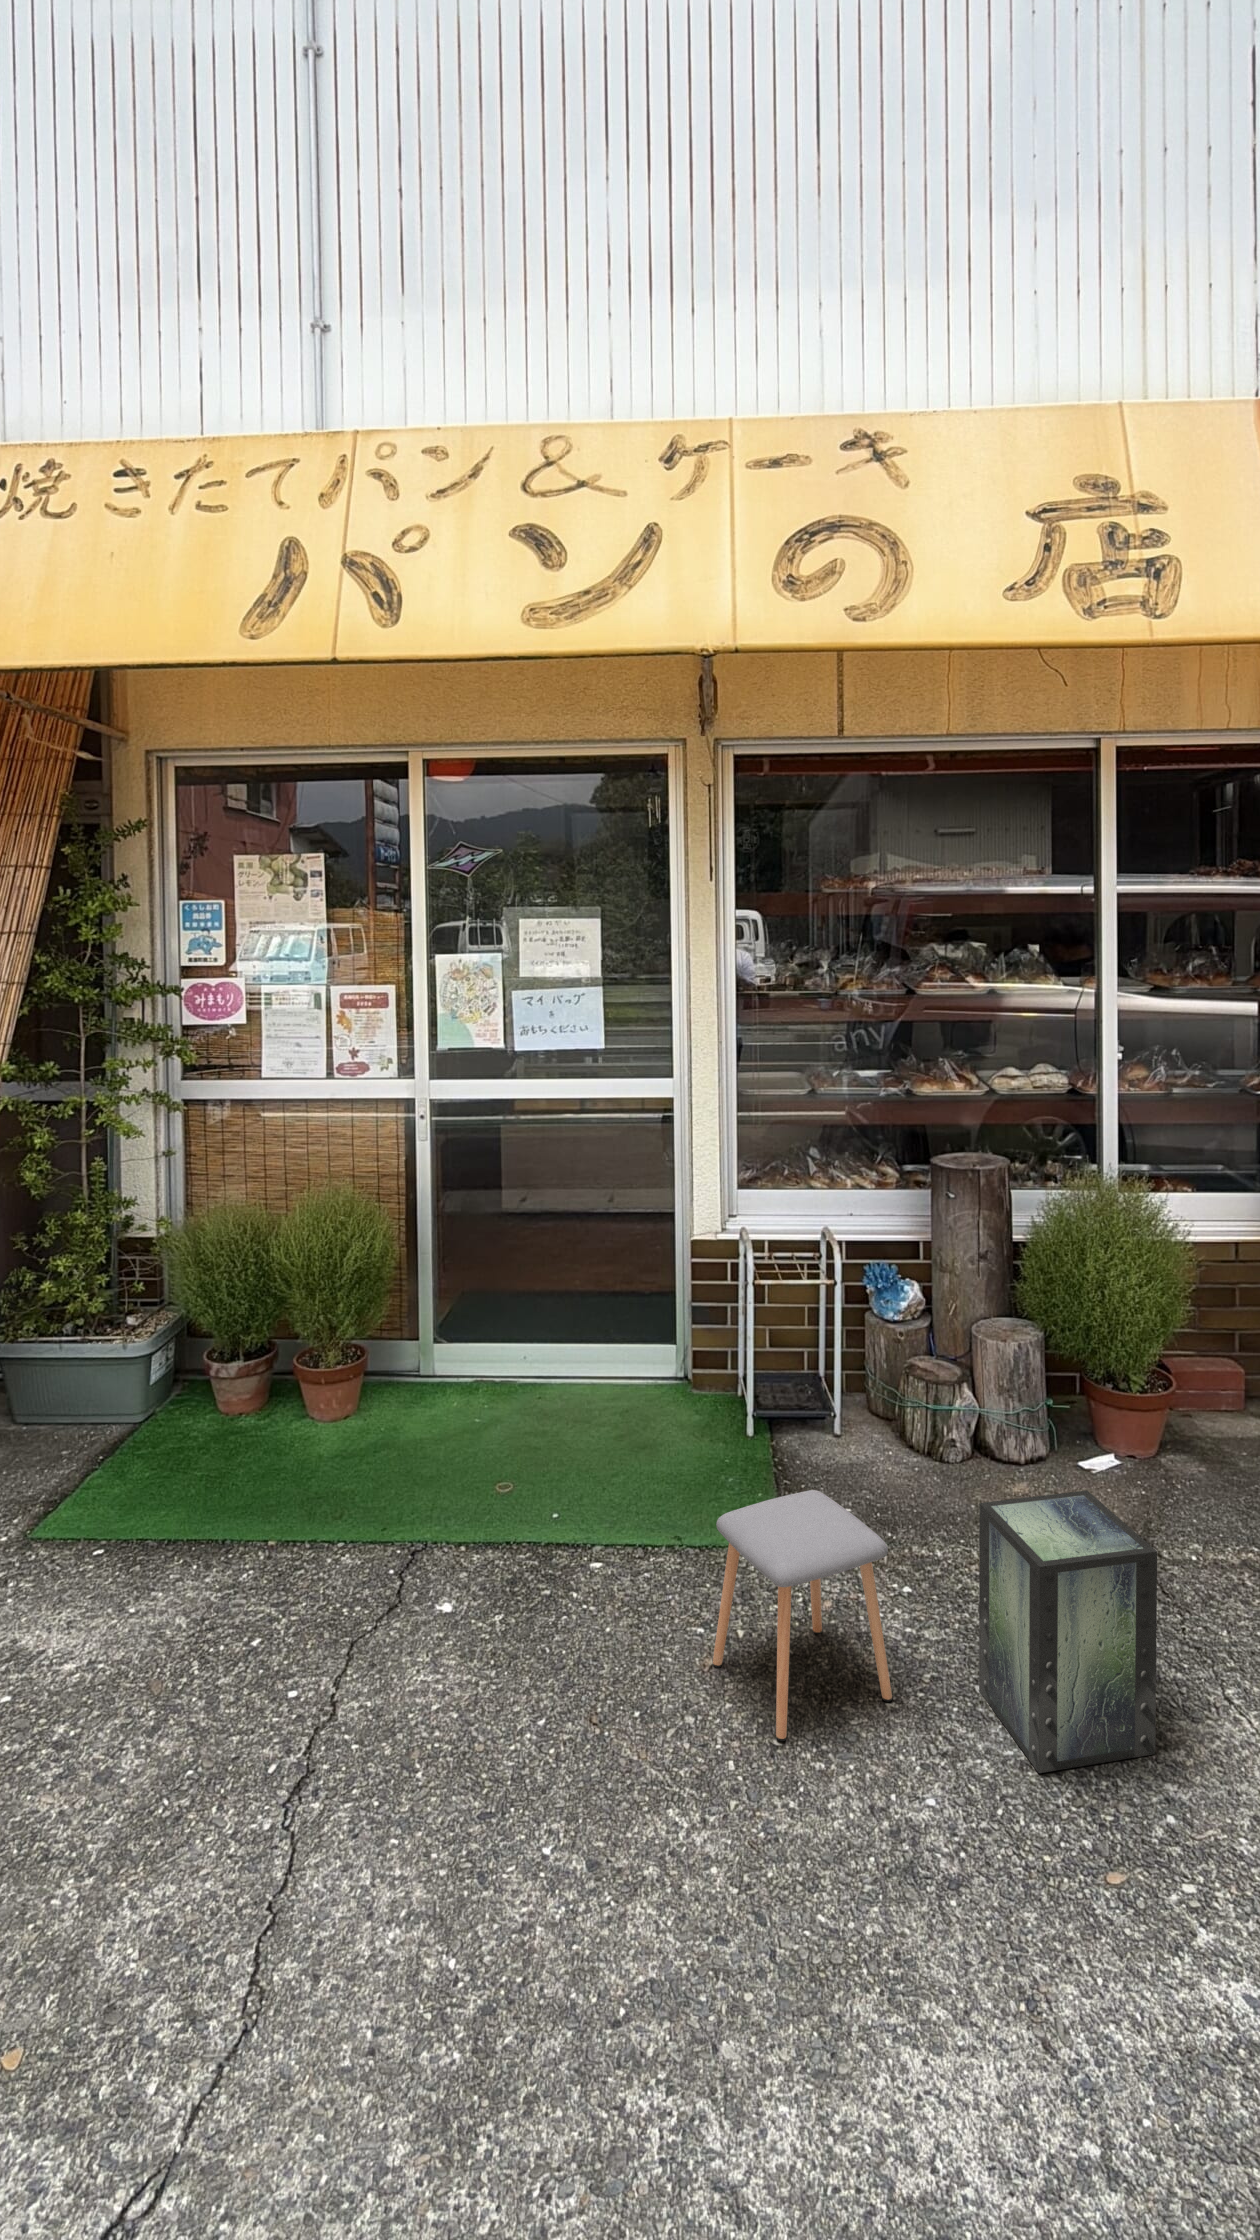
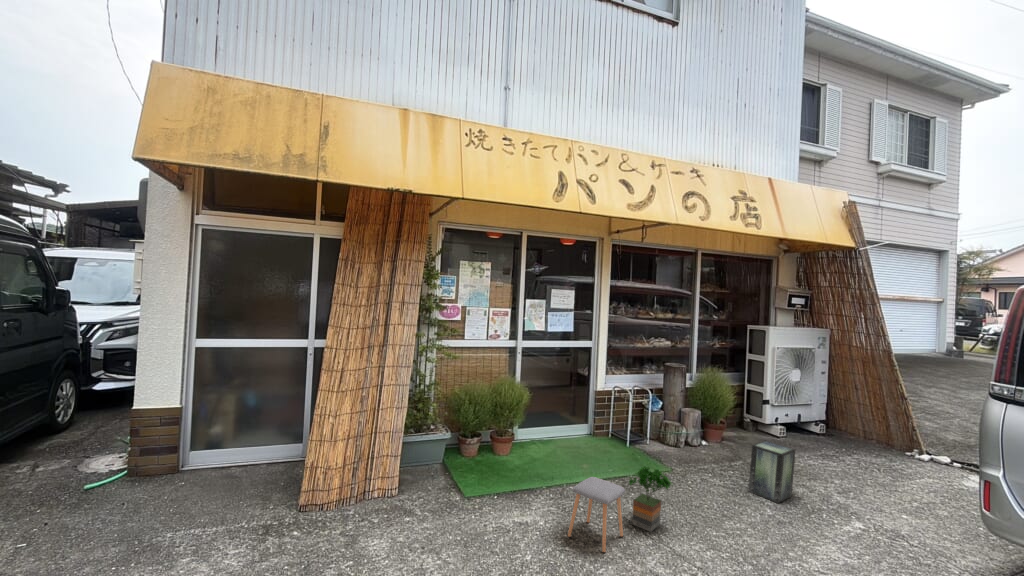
stool: present [713,1490,892,1741] -> present [568,477,625,553]
potted tree: none [292,1529,441,1779] -> present [629,466,672,532]

